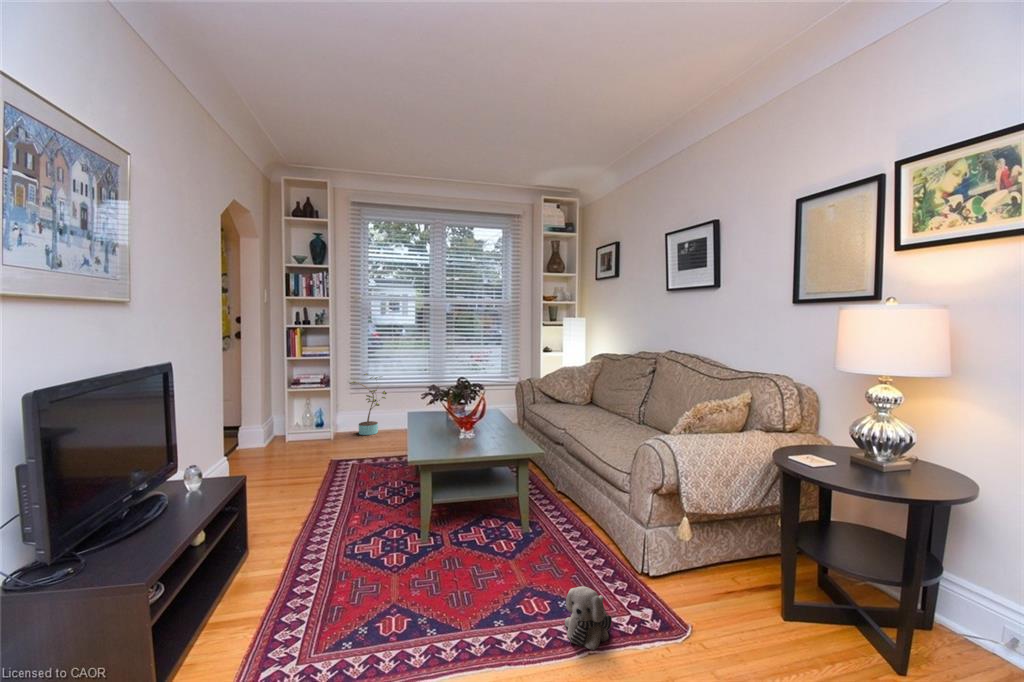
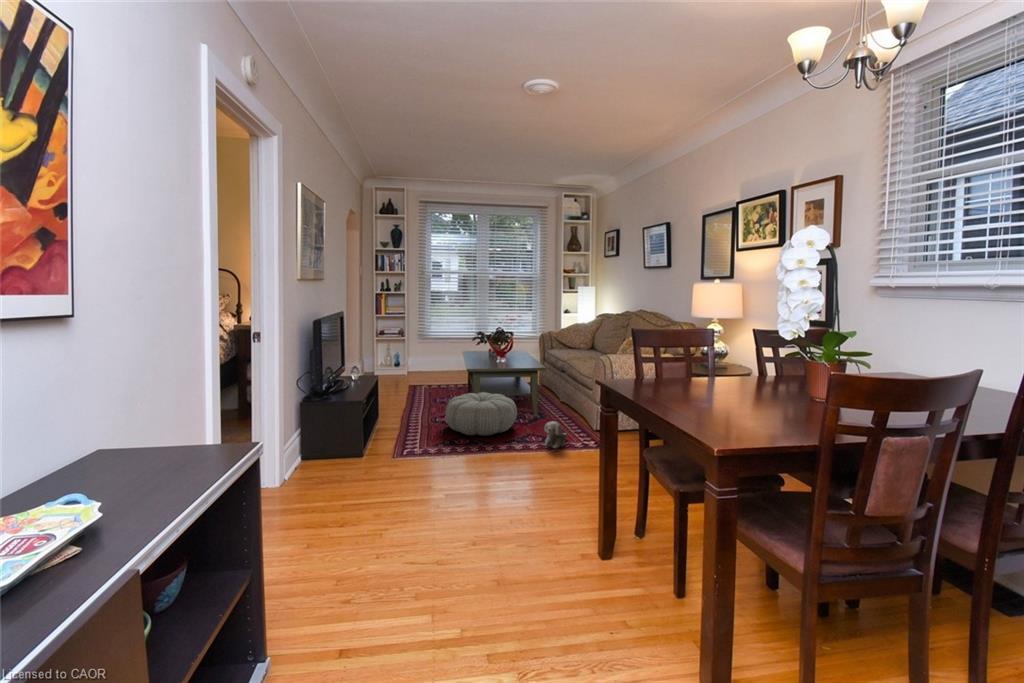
potted plant: present [350,373,387,435] -> none [419,328,446,372]
pouf: none [364,503,502,612] -> present [446,392,517,435]

